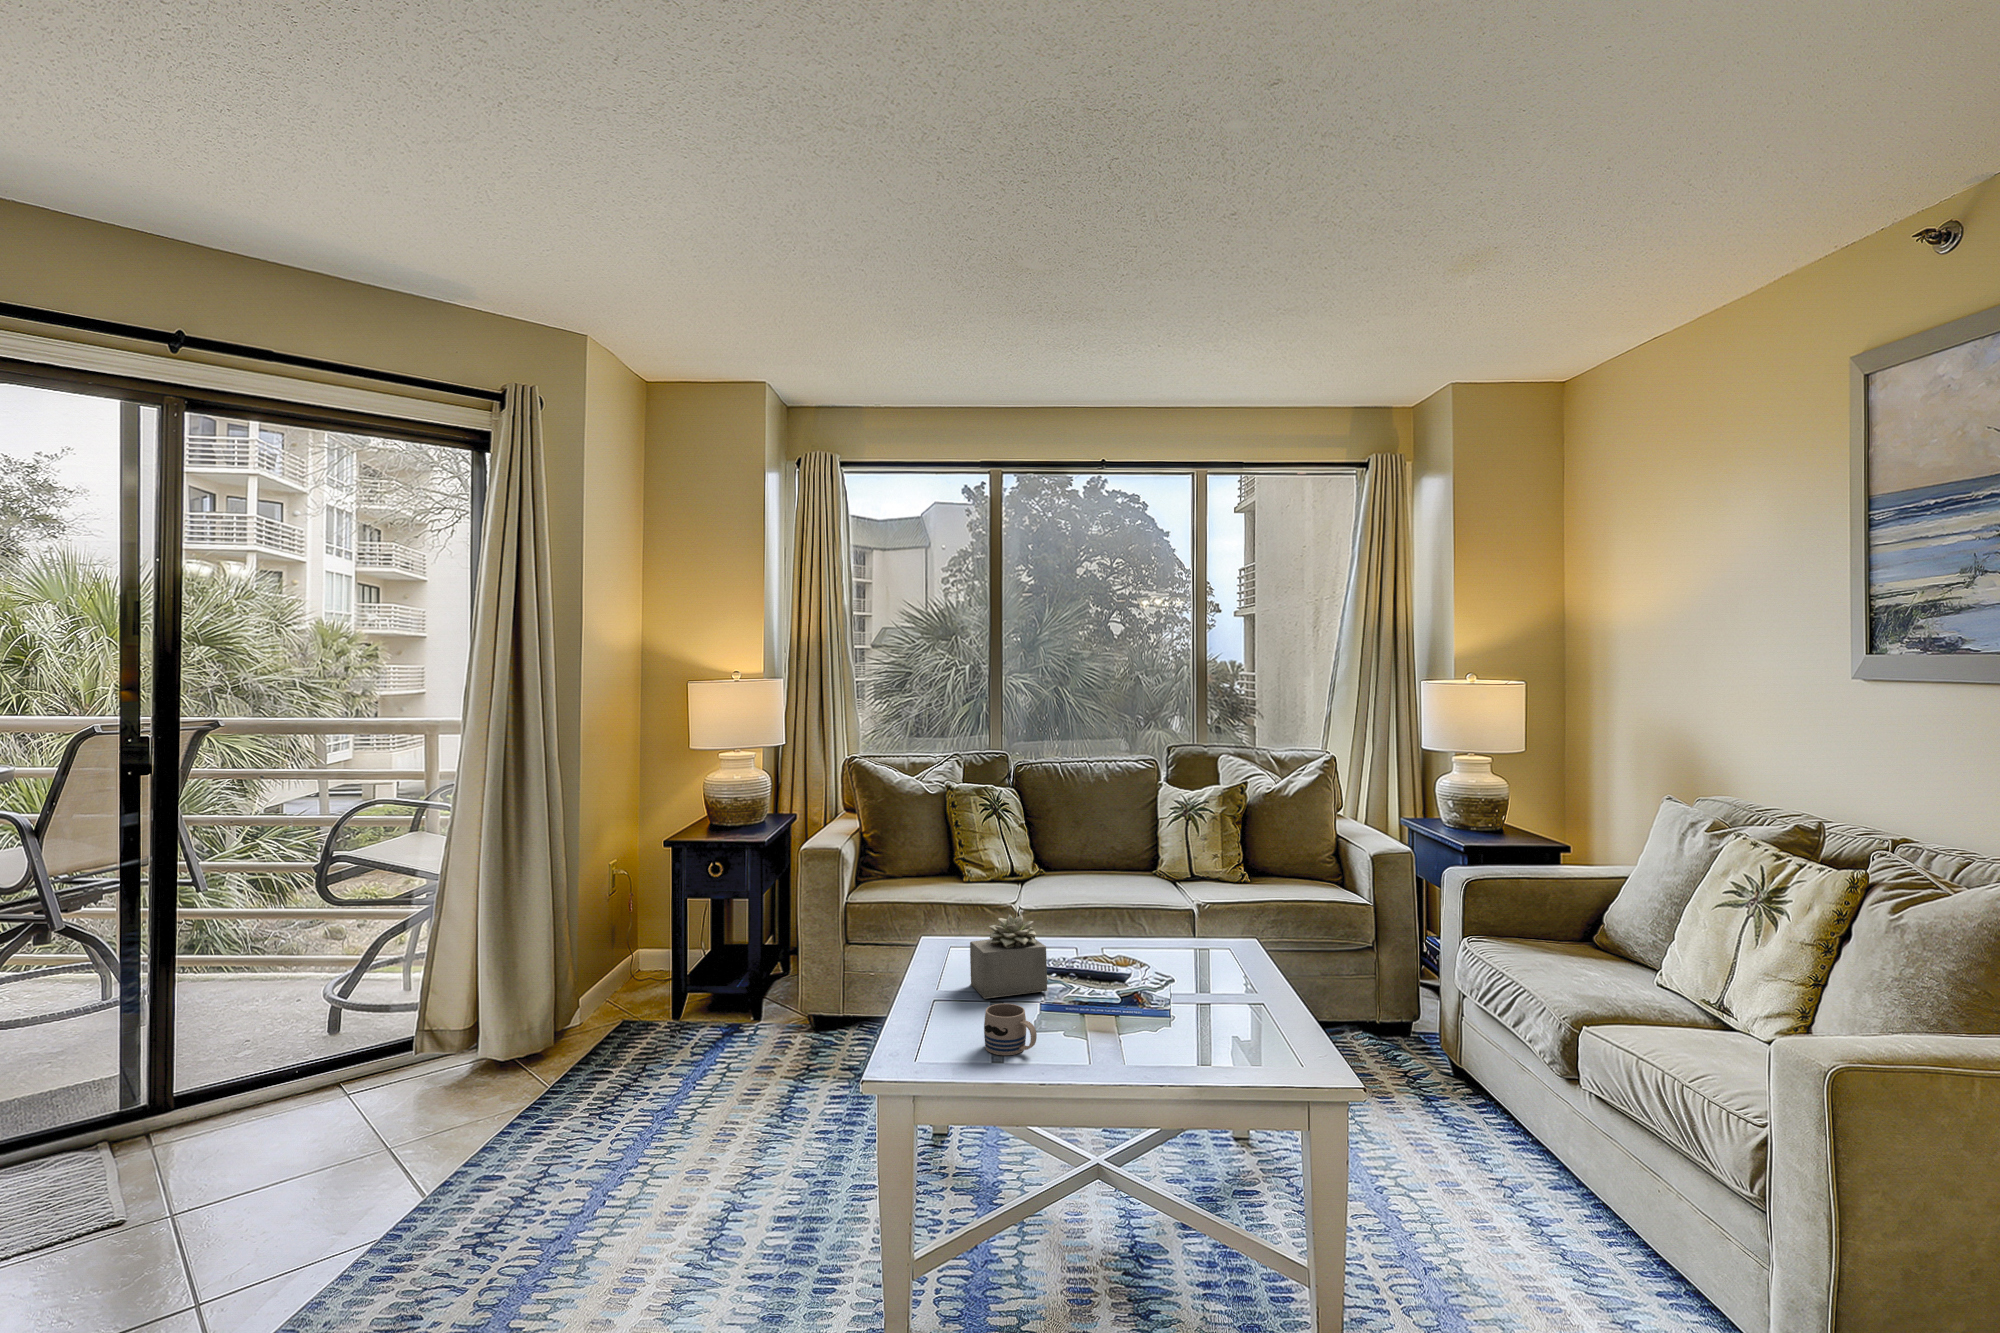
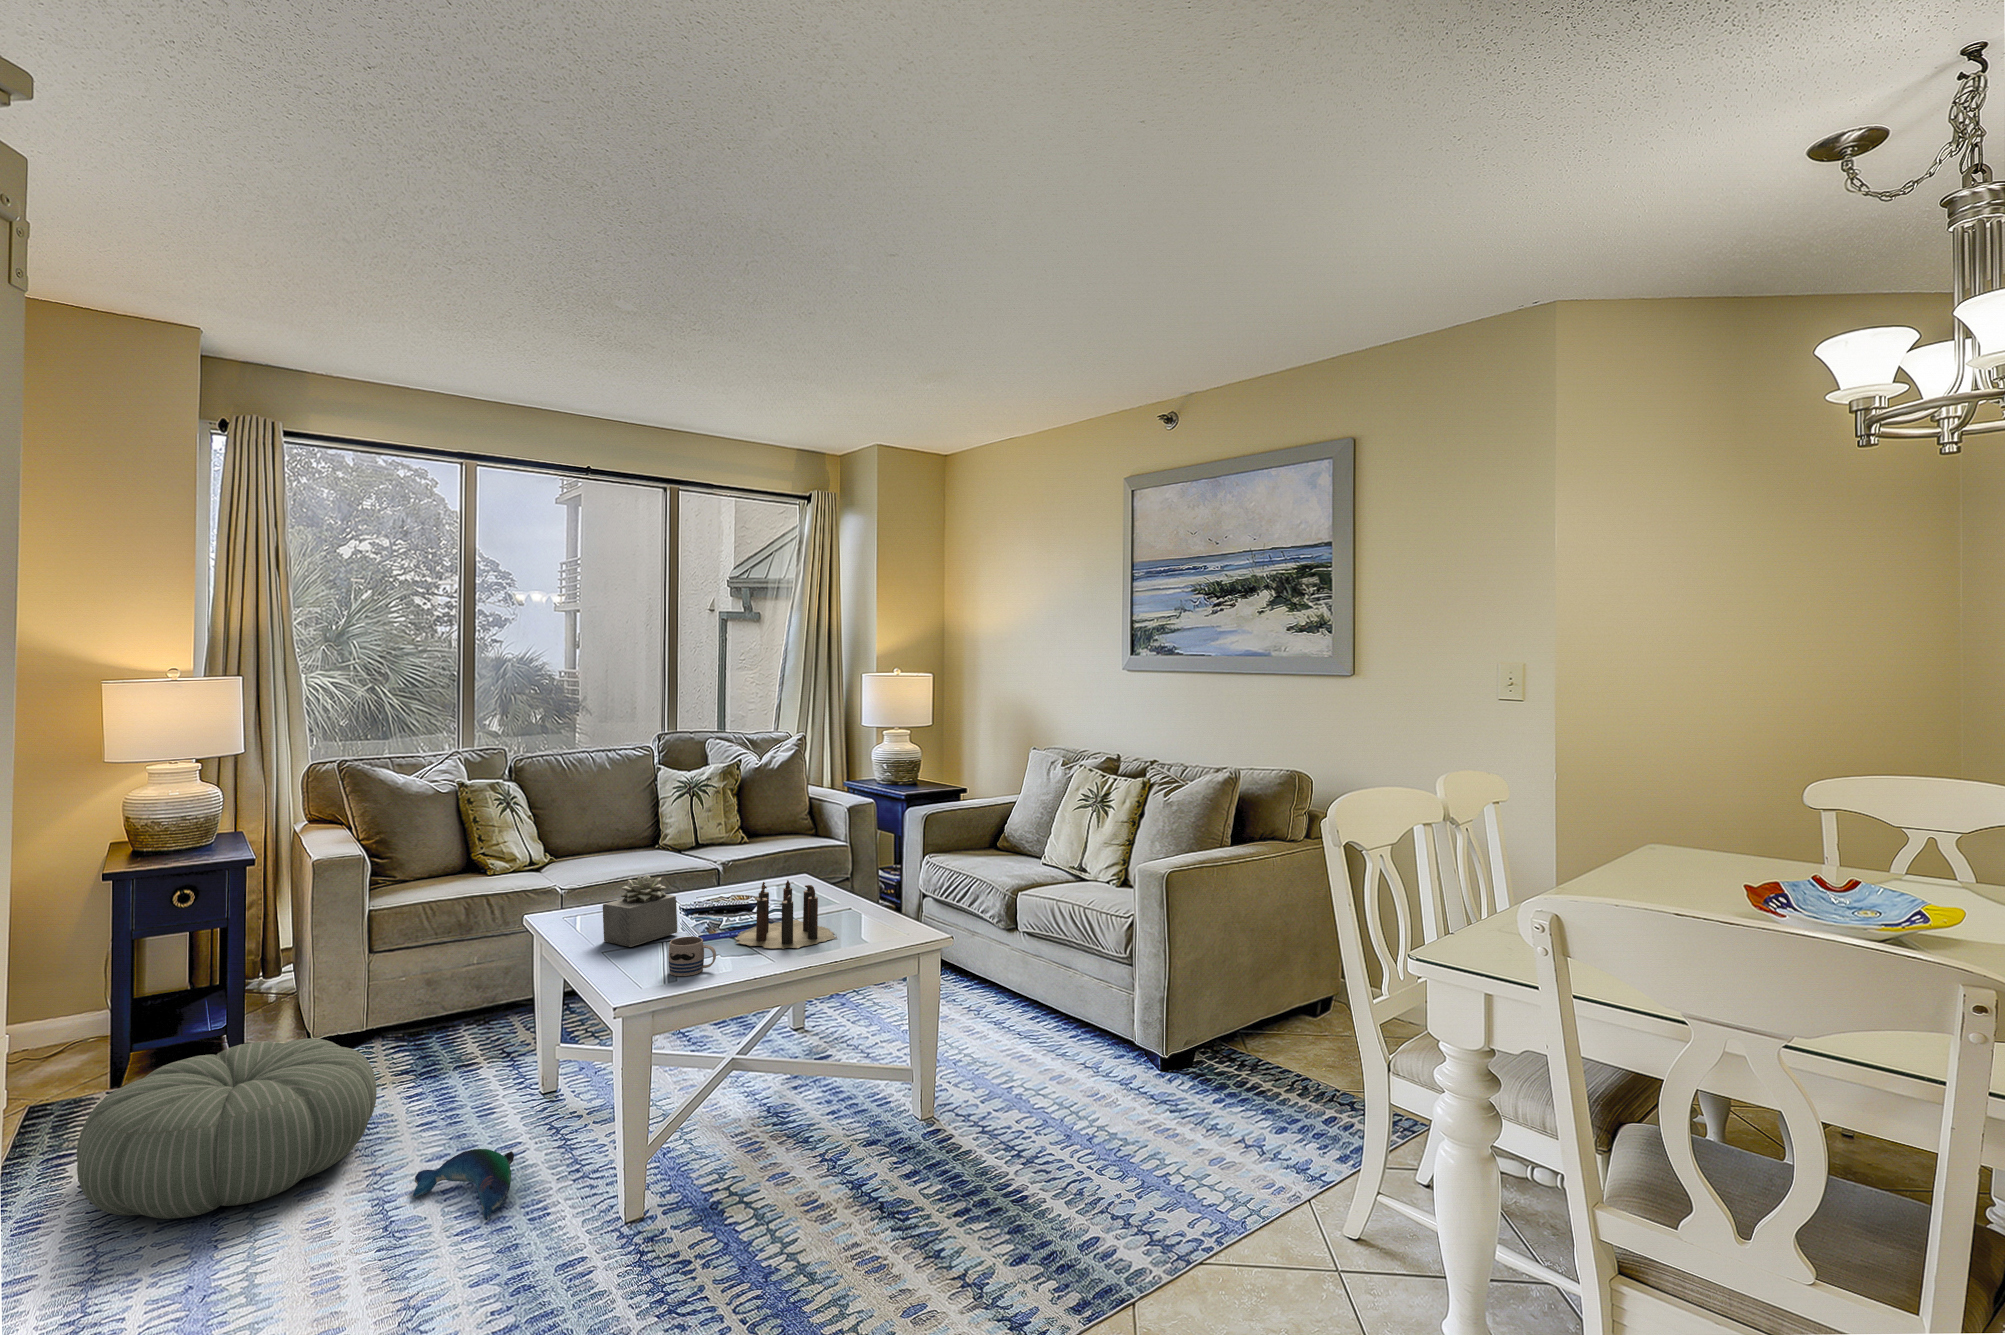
candle: none [1093,948,1257,1049] -> present [736,880,837,949]
pouf: none [553,1013,784,1170] -> present [77,1038,377,1219]
plush toy: none [751,1186,835,1276] -> present [413,1149,514,1220]

